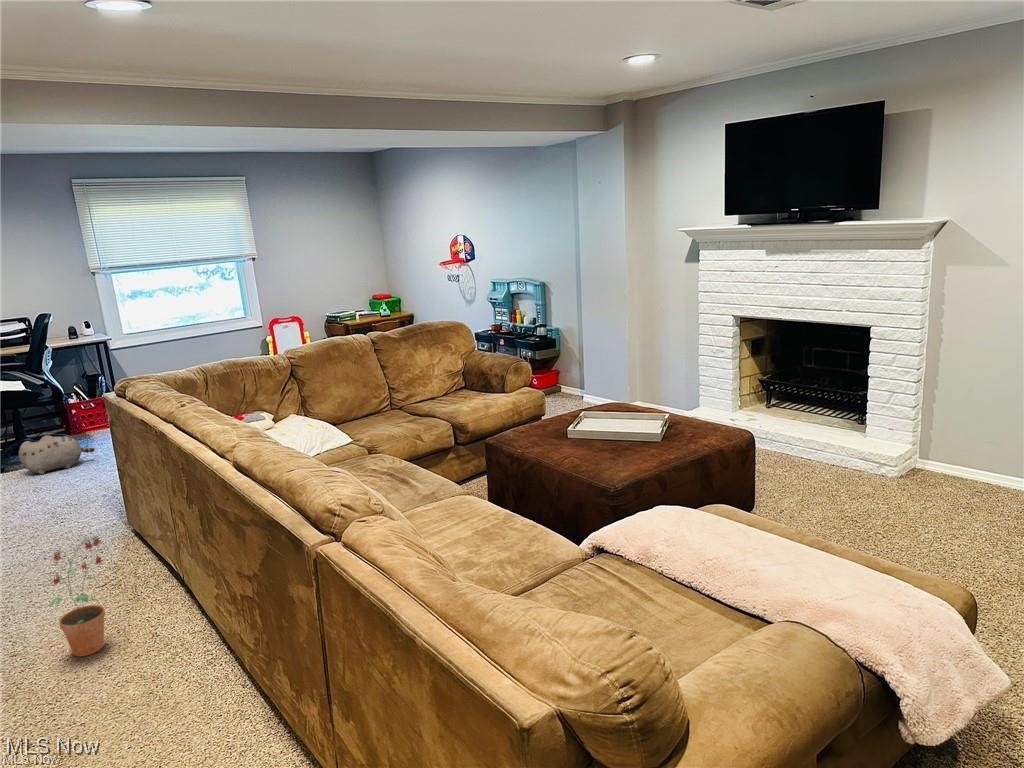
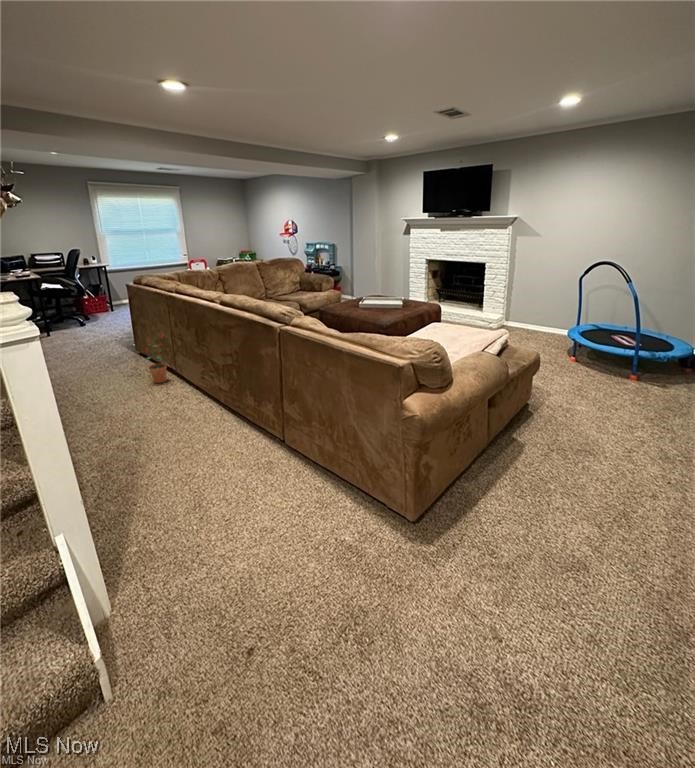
plush toy: present [19,436,95,474] -> none [76,309,114,328]

